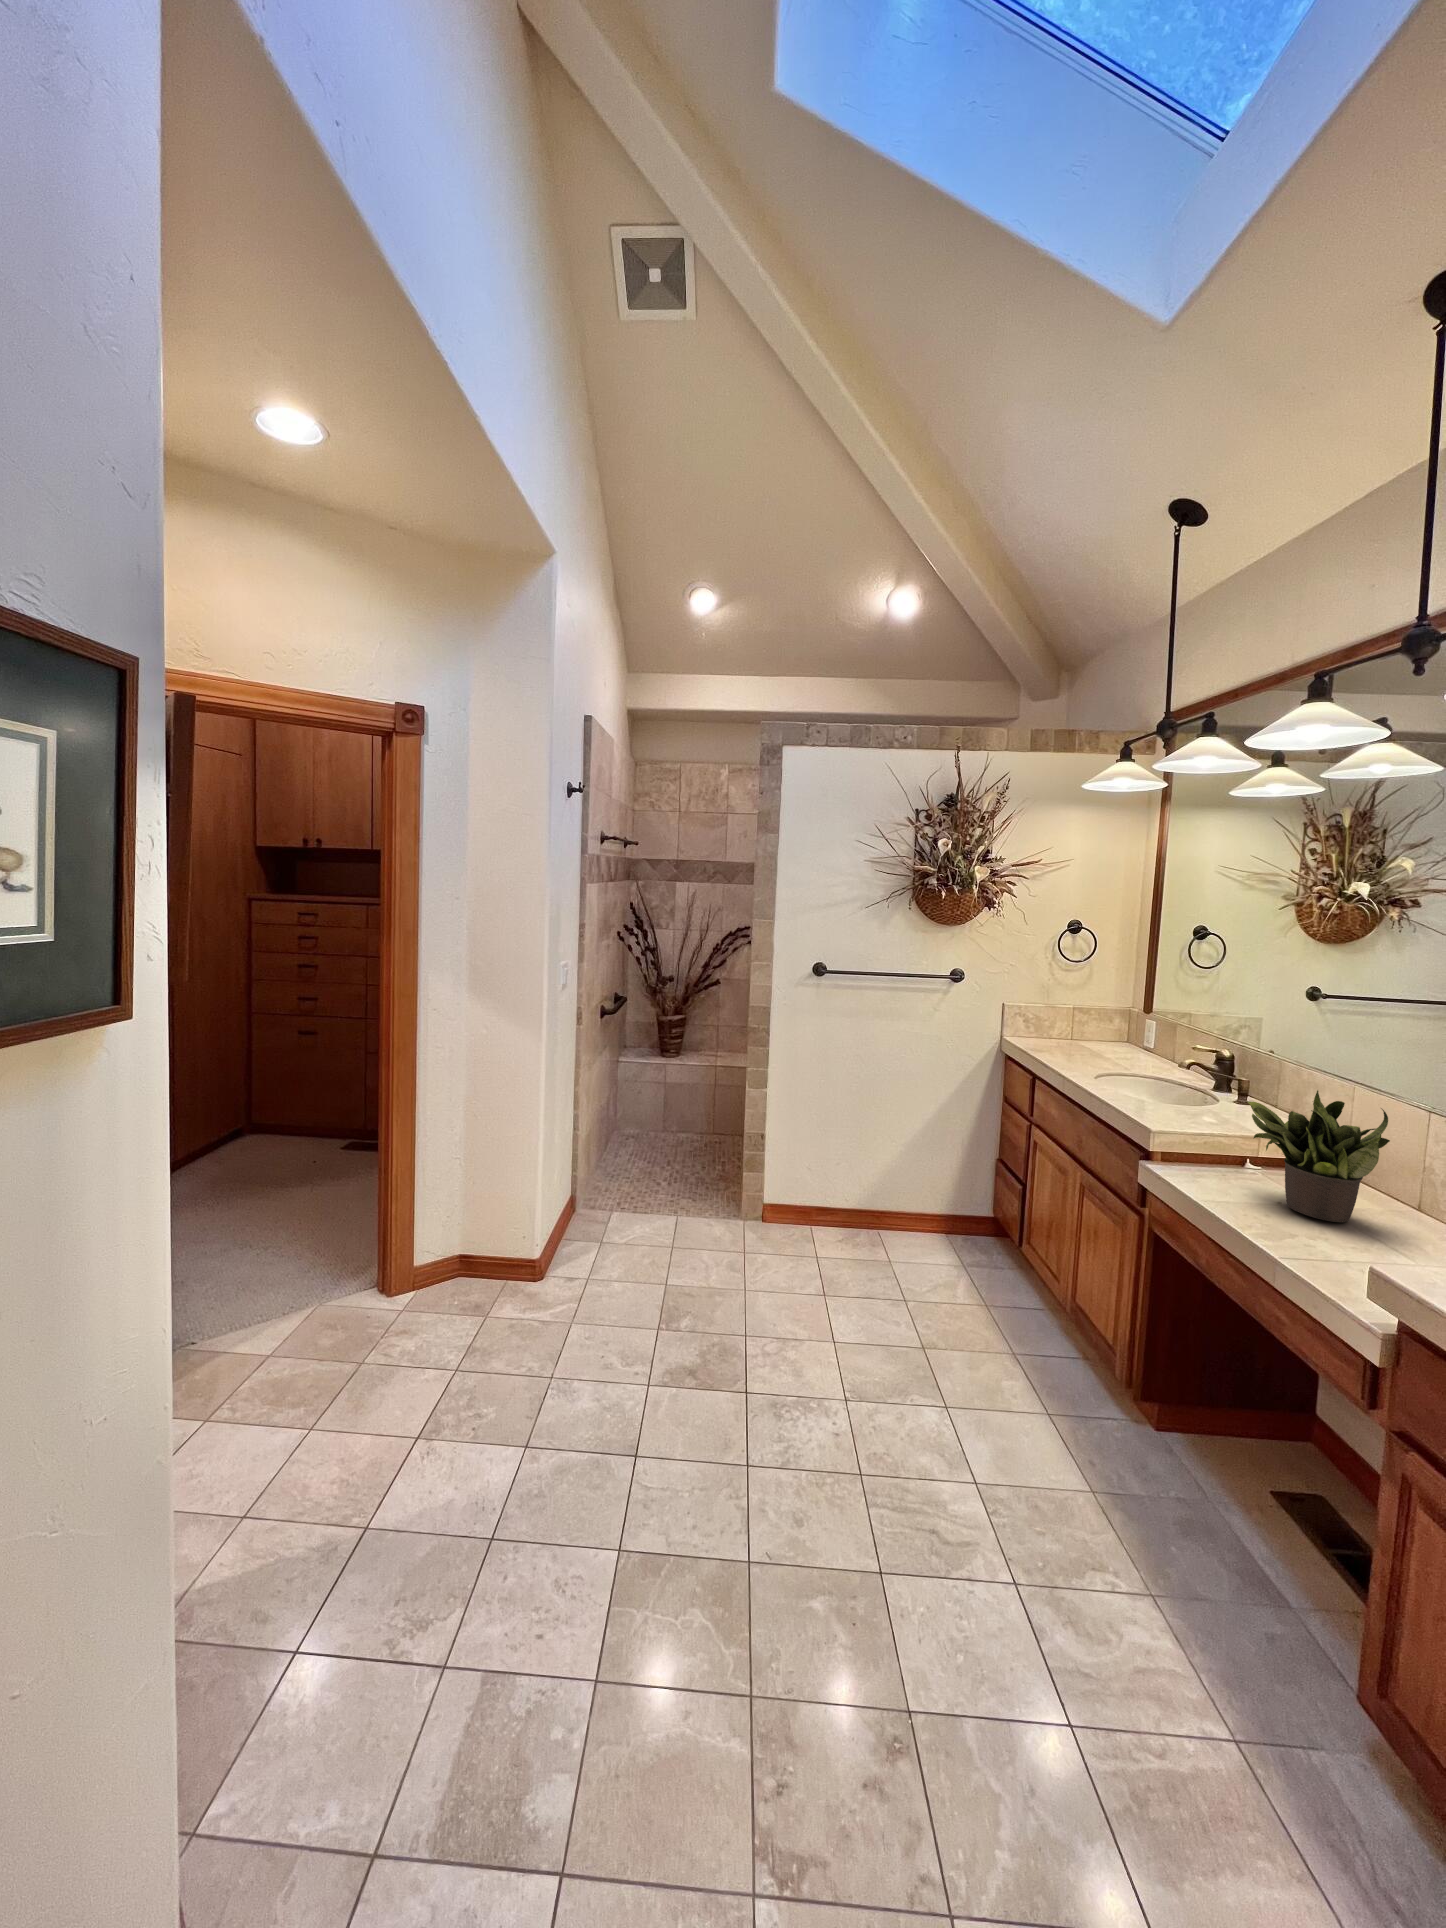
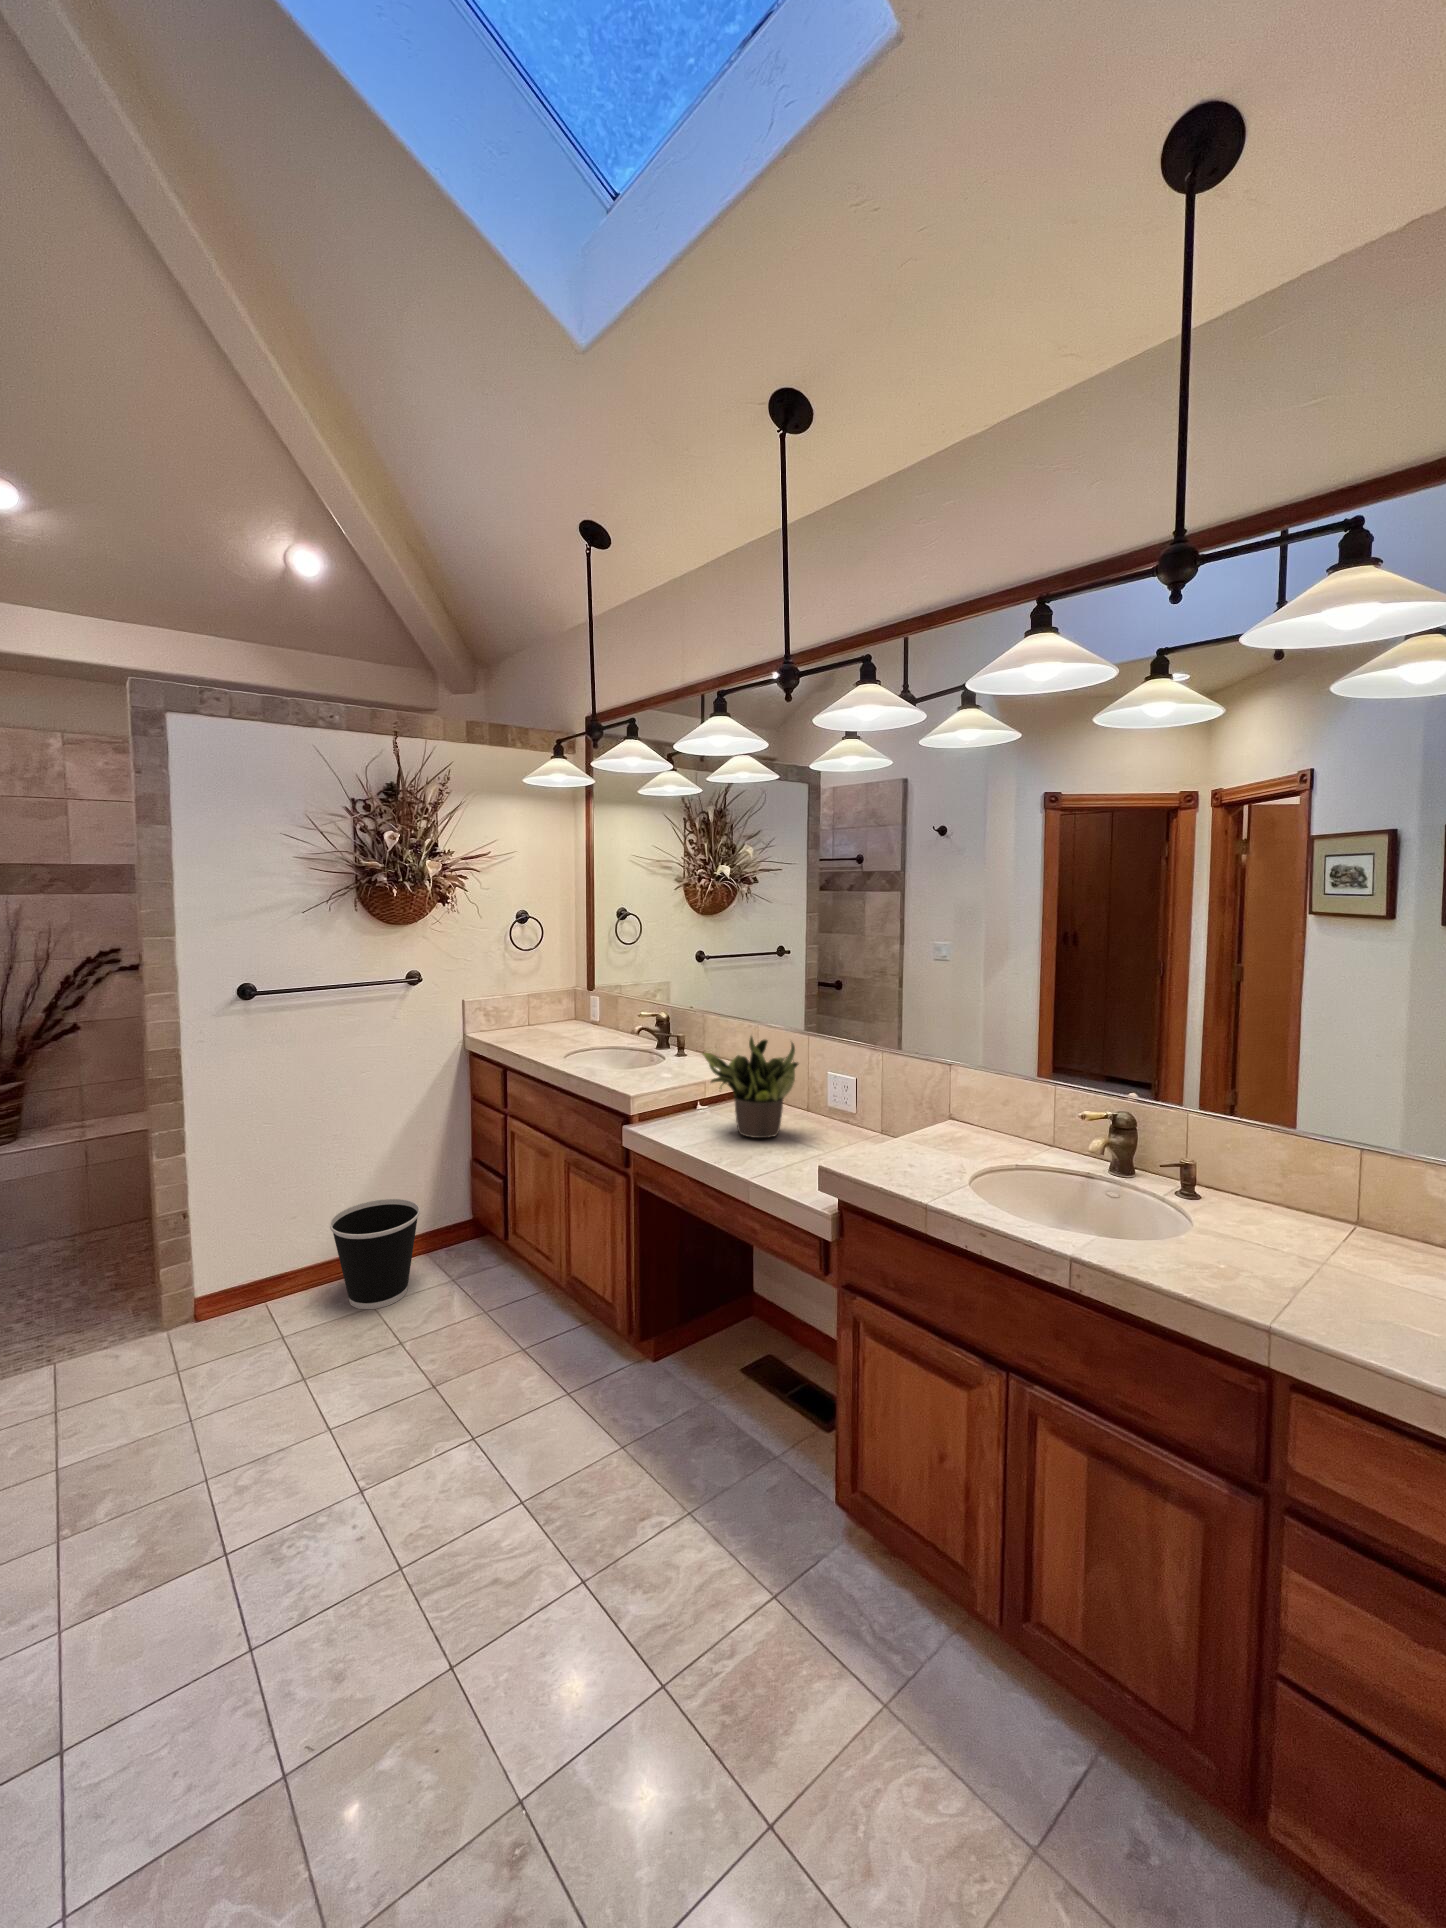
wastebasket: none [864,1170,940,1266] -> present [330,1199,420,1309]

